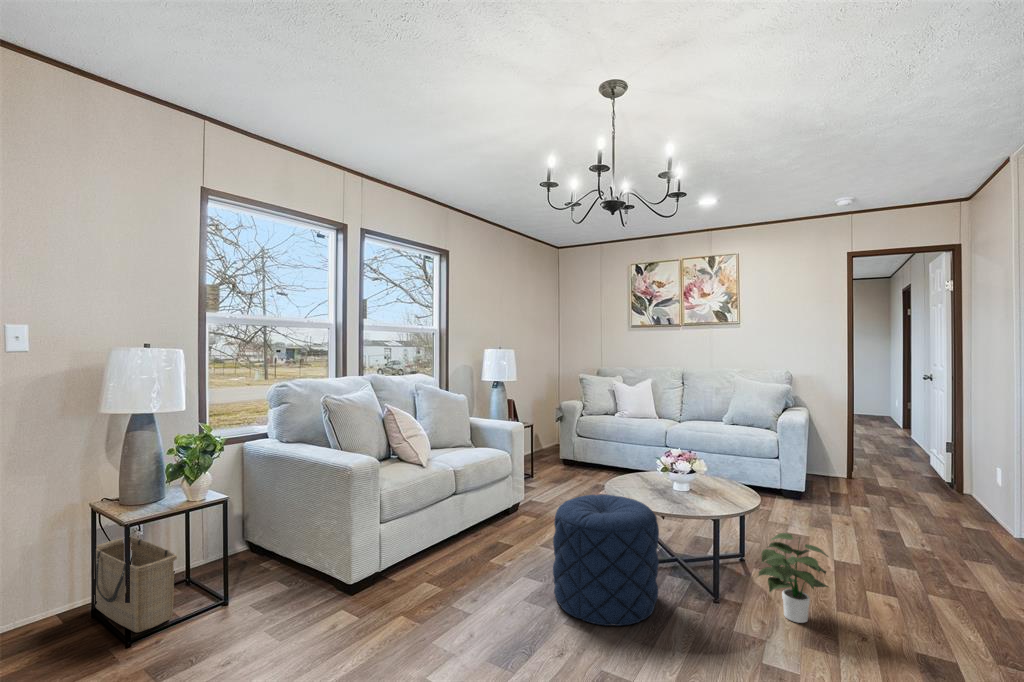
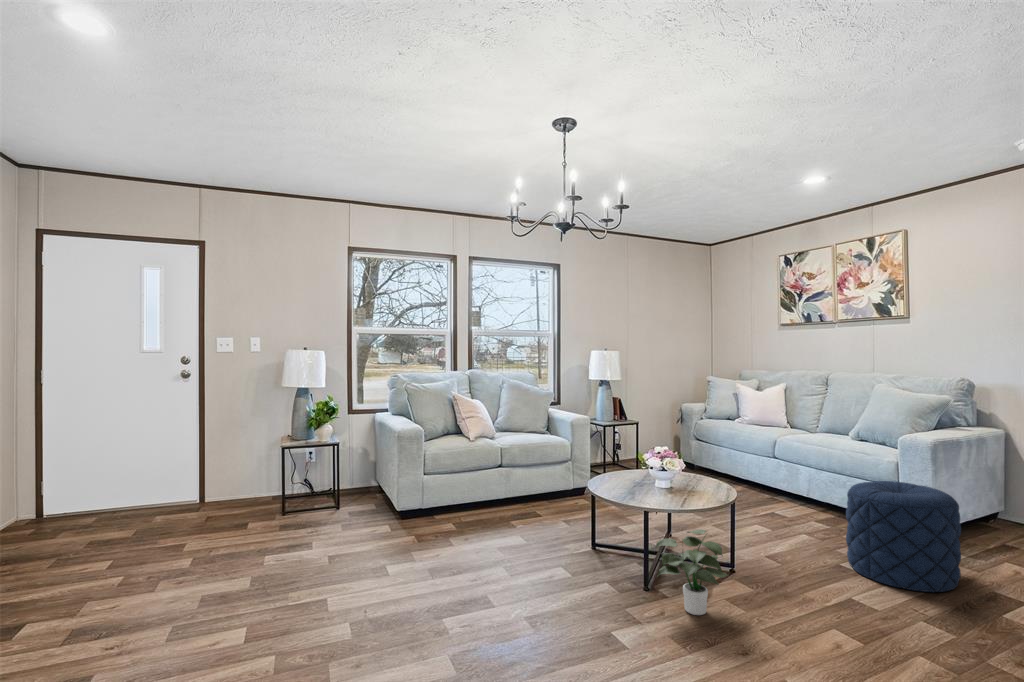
pouf: present [553,494,659,626] -> present [846,481,961,592]
basket: present [95,537,177,632] -> none [274,462,305,514]

